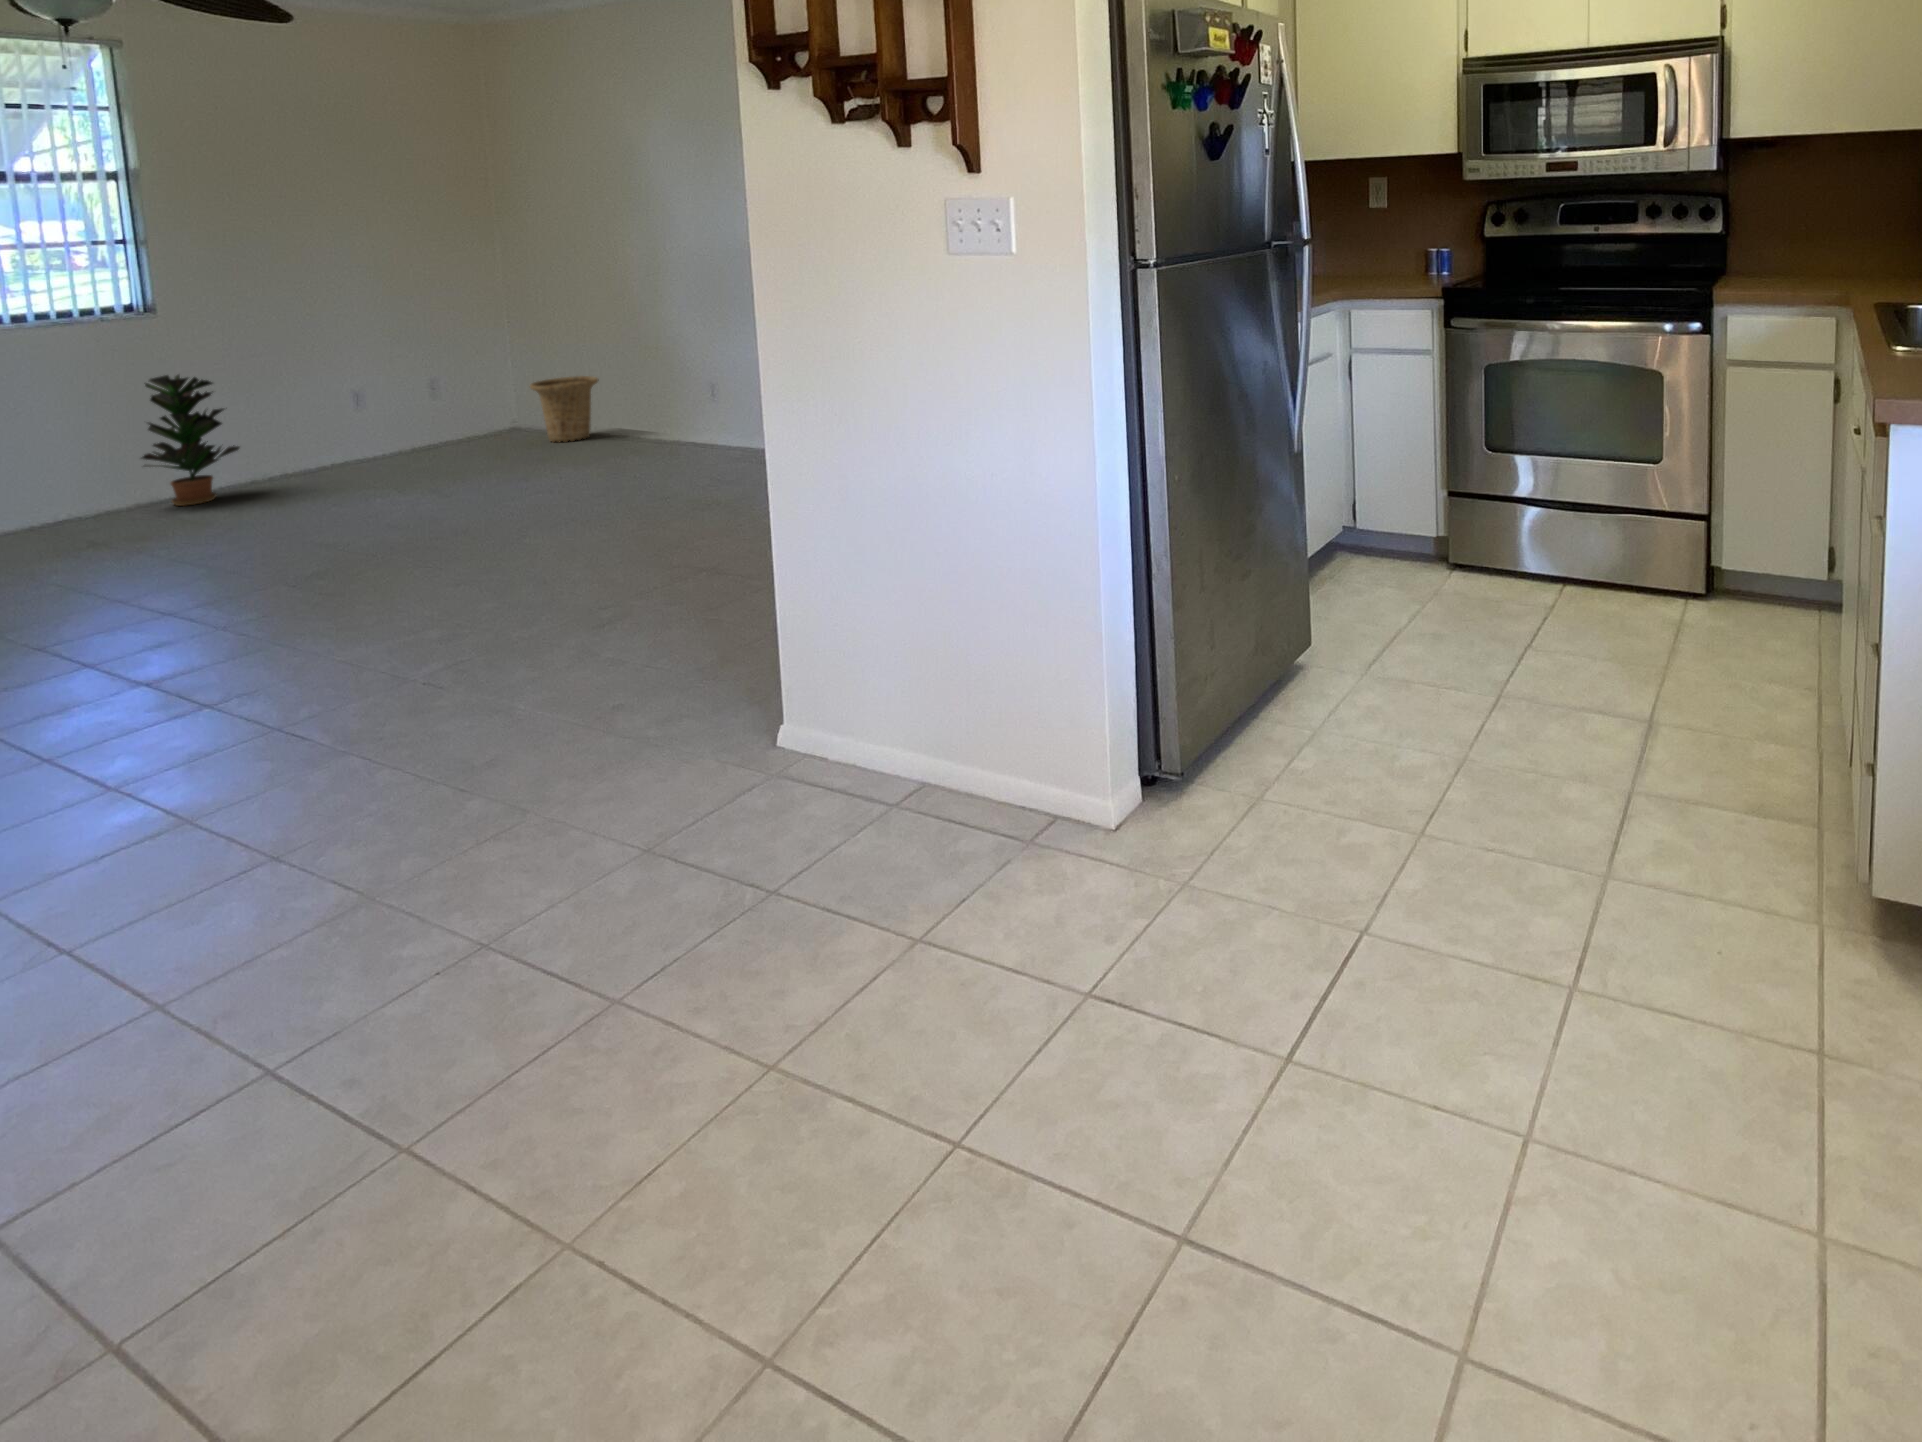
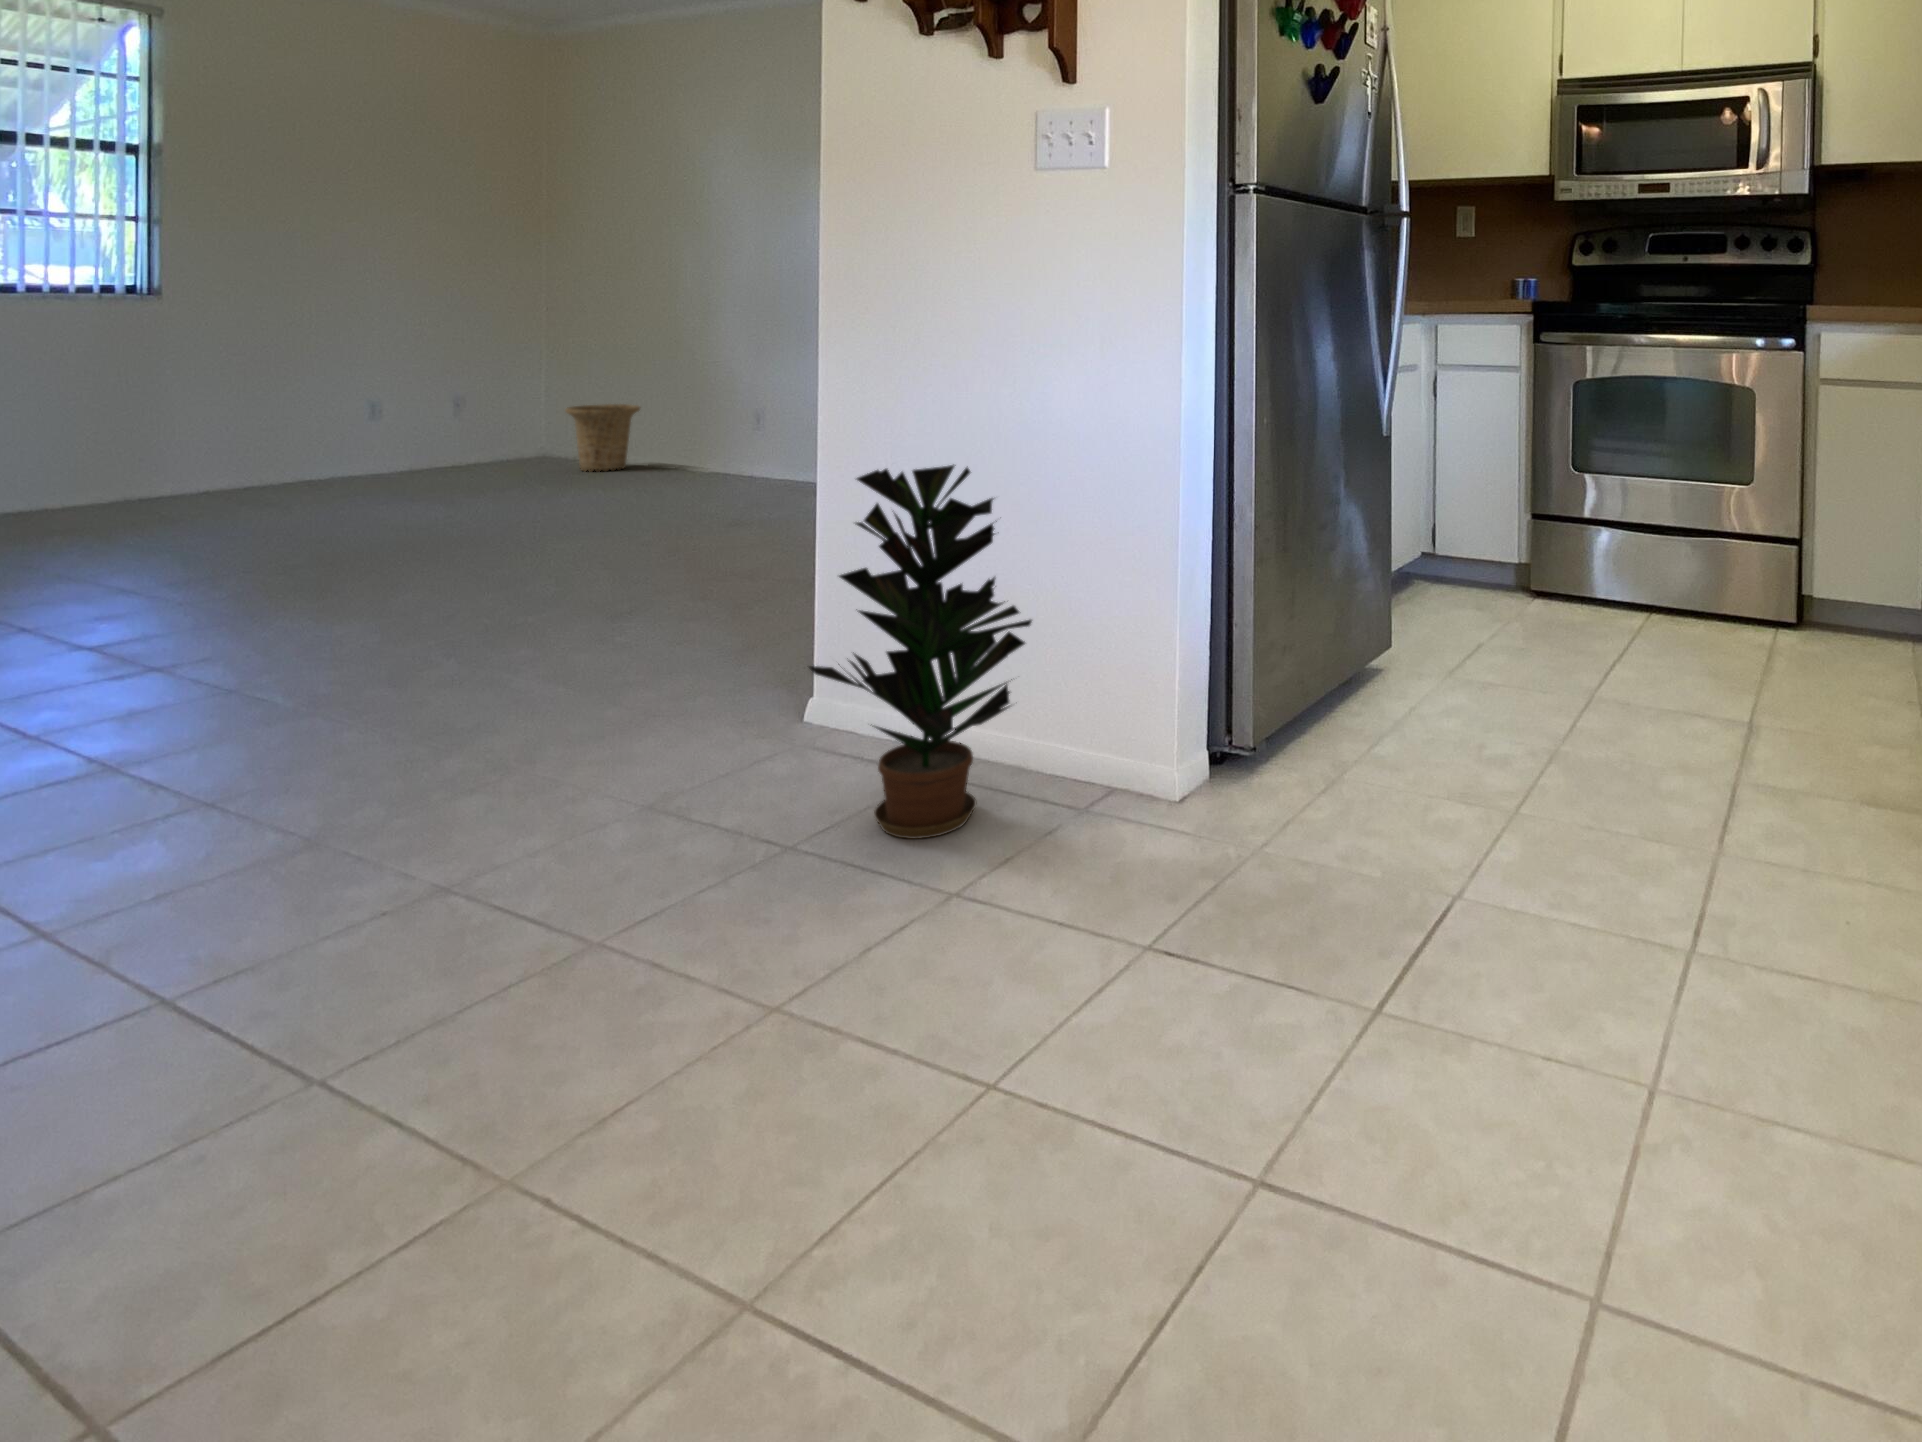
potted plant: present [142,375,240,506] -> present [809,464,1032,839]

